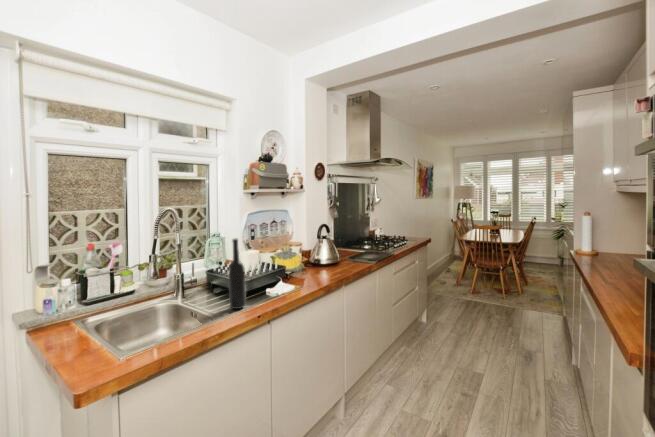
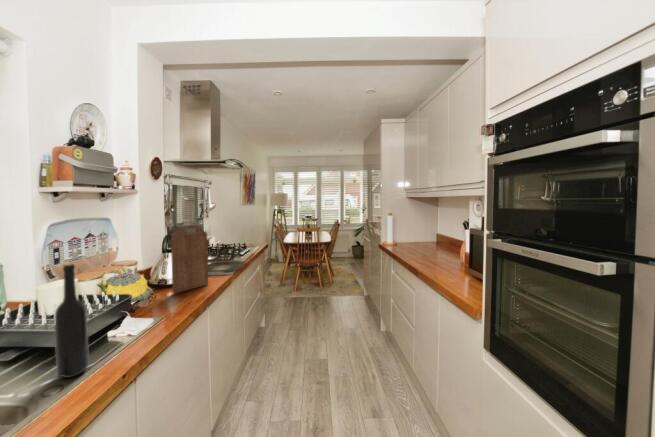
cutting board: none [319,216,349,272] -> present [171,225,208,293]

